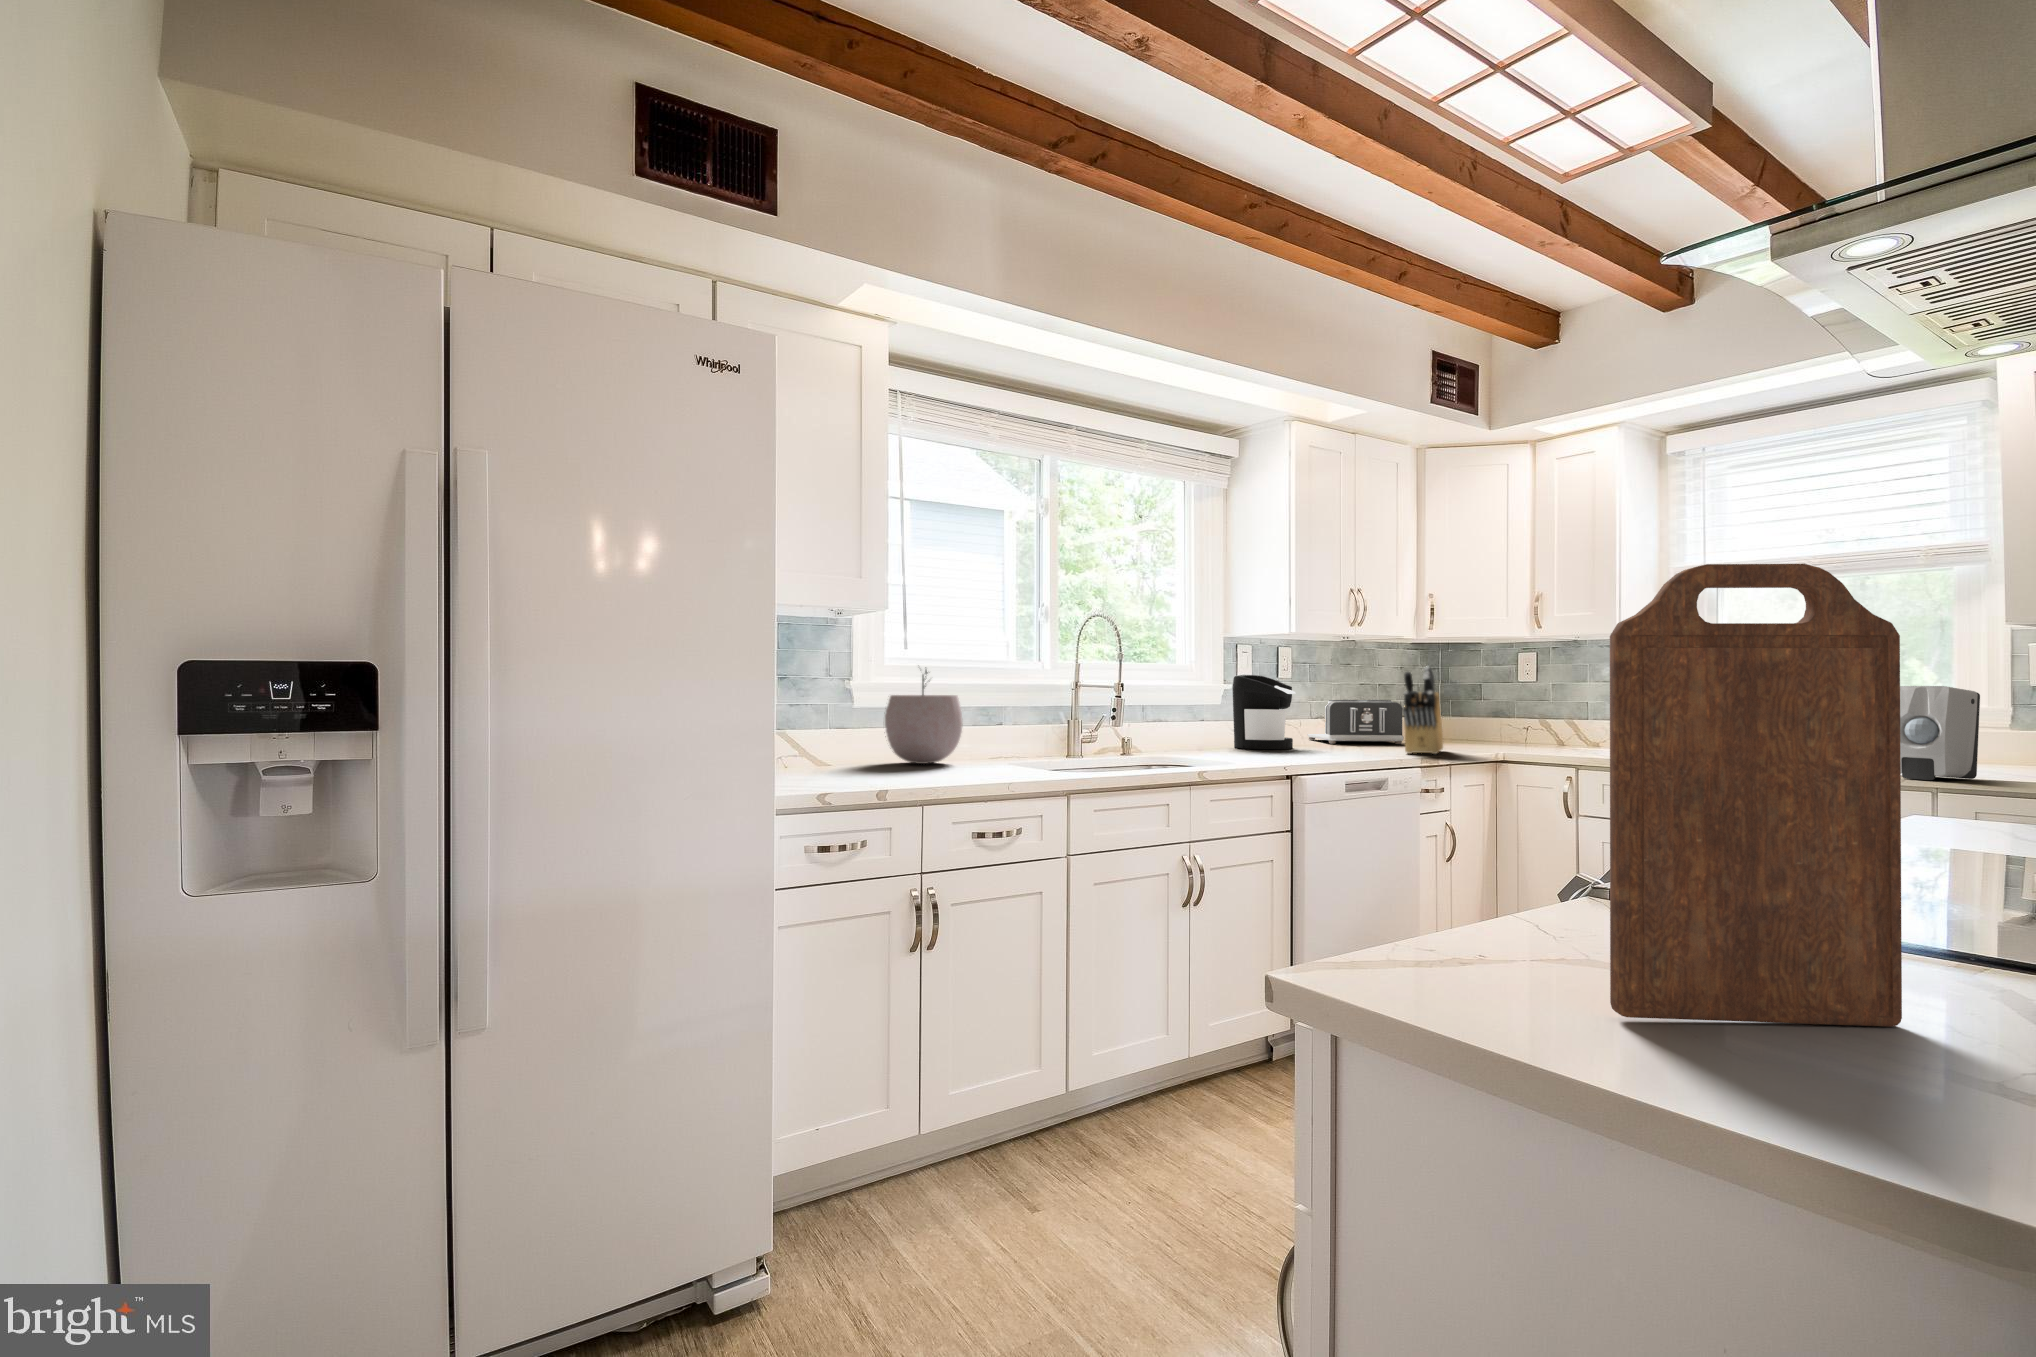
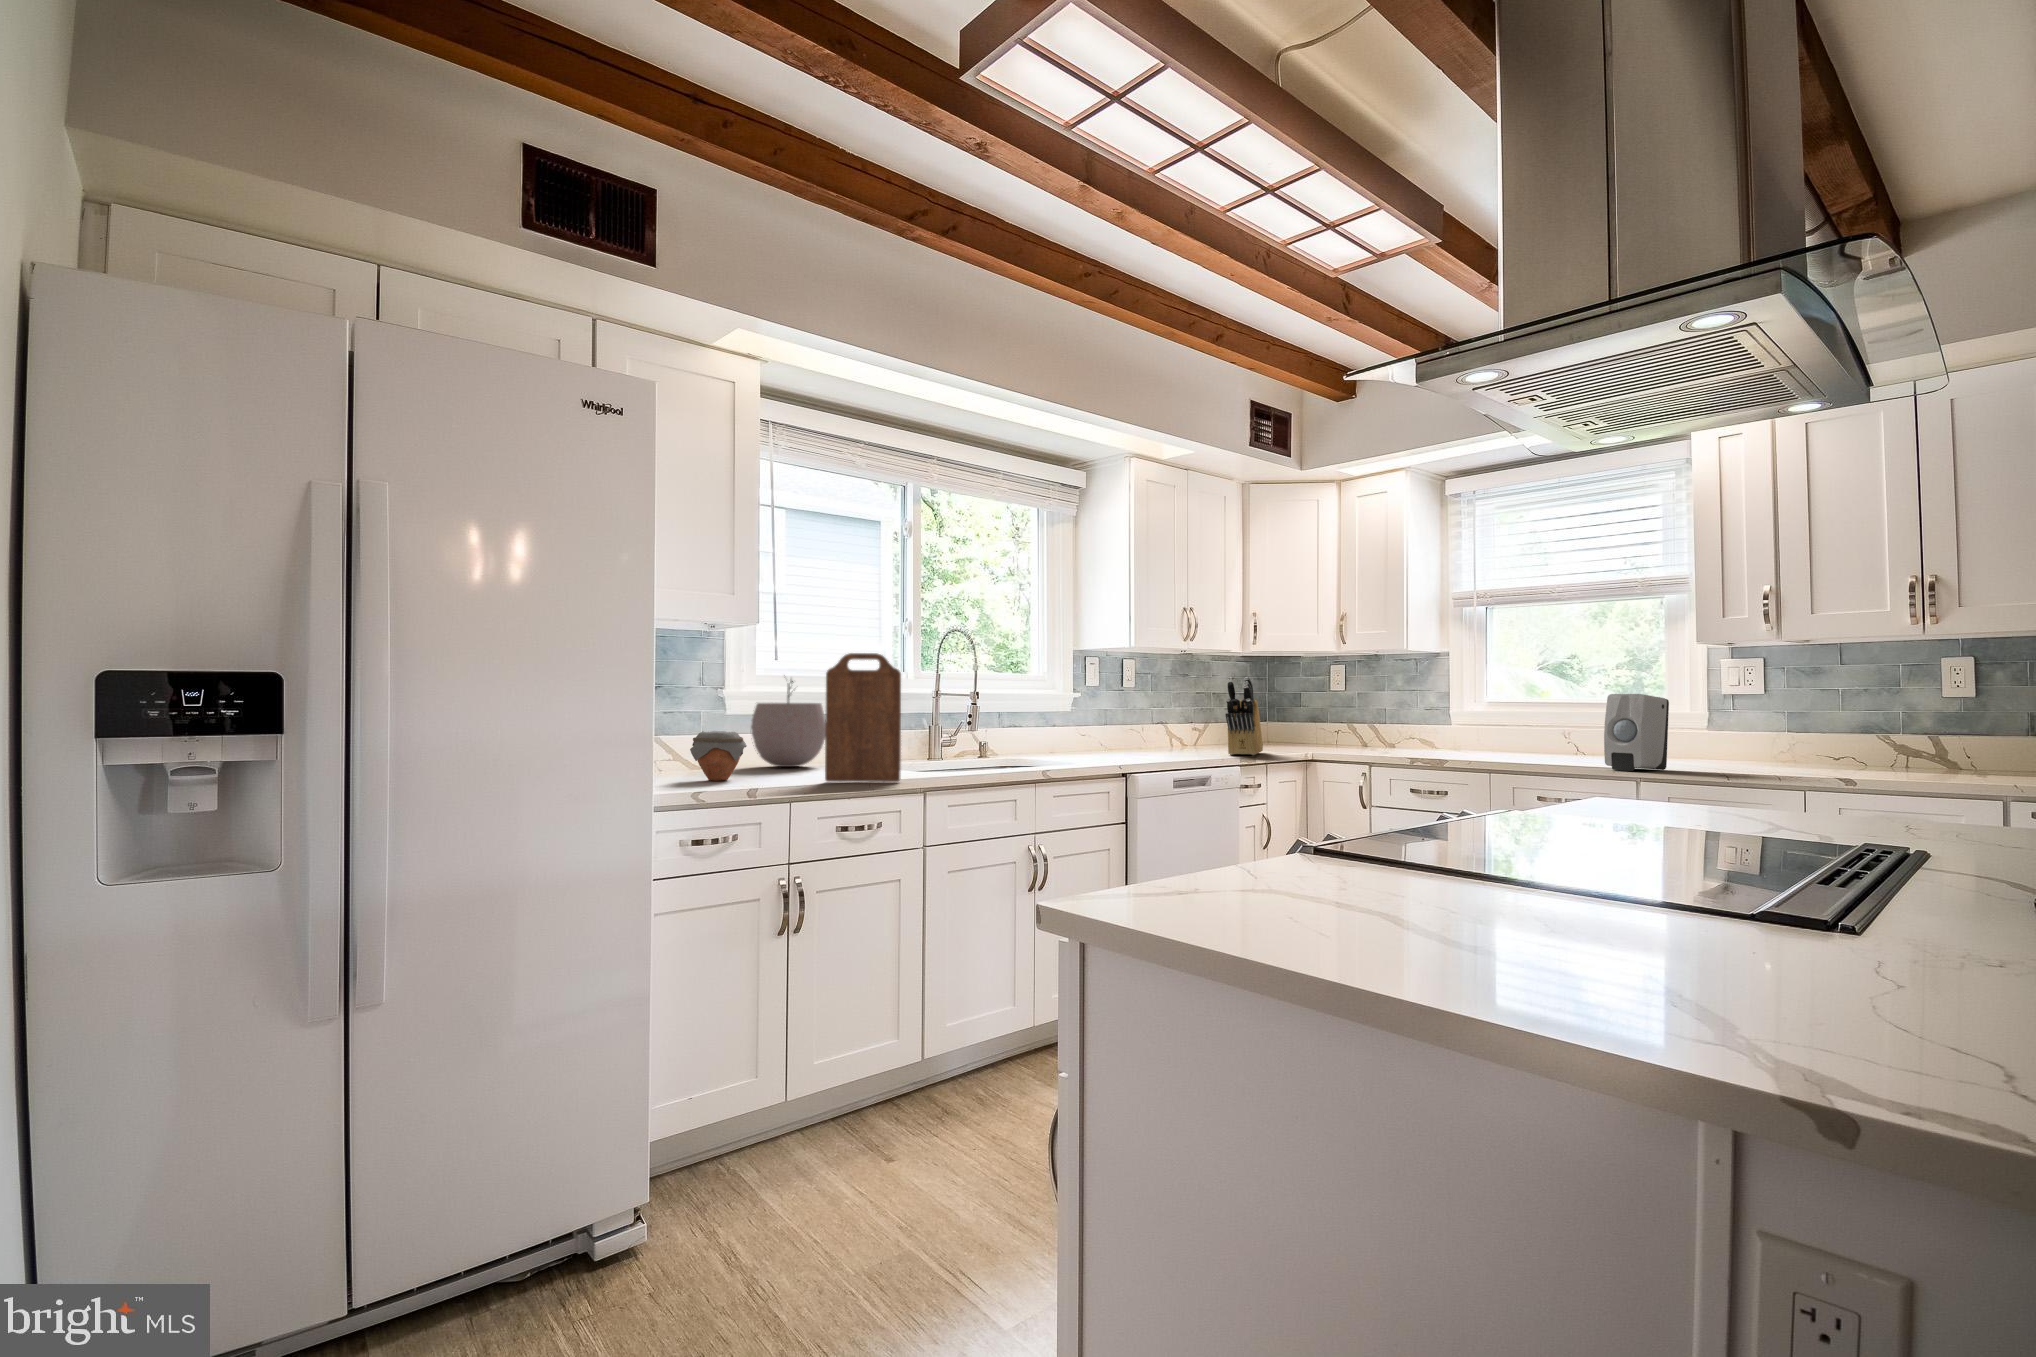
cutting board: present [1610,564,1902,1027] -> present [825,653,901,782]
coffee maker: present [1232,675,1295,749] -> none [1079,684,1135,752]
toaster: present [1307,700,1404,744] -> none [1149,707,1232,747]
jar: none [819,726,879,779] -> present [690,731,747,781]

